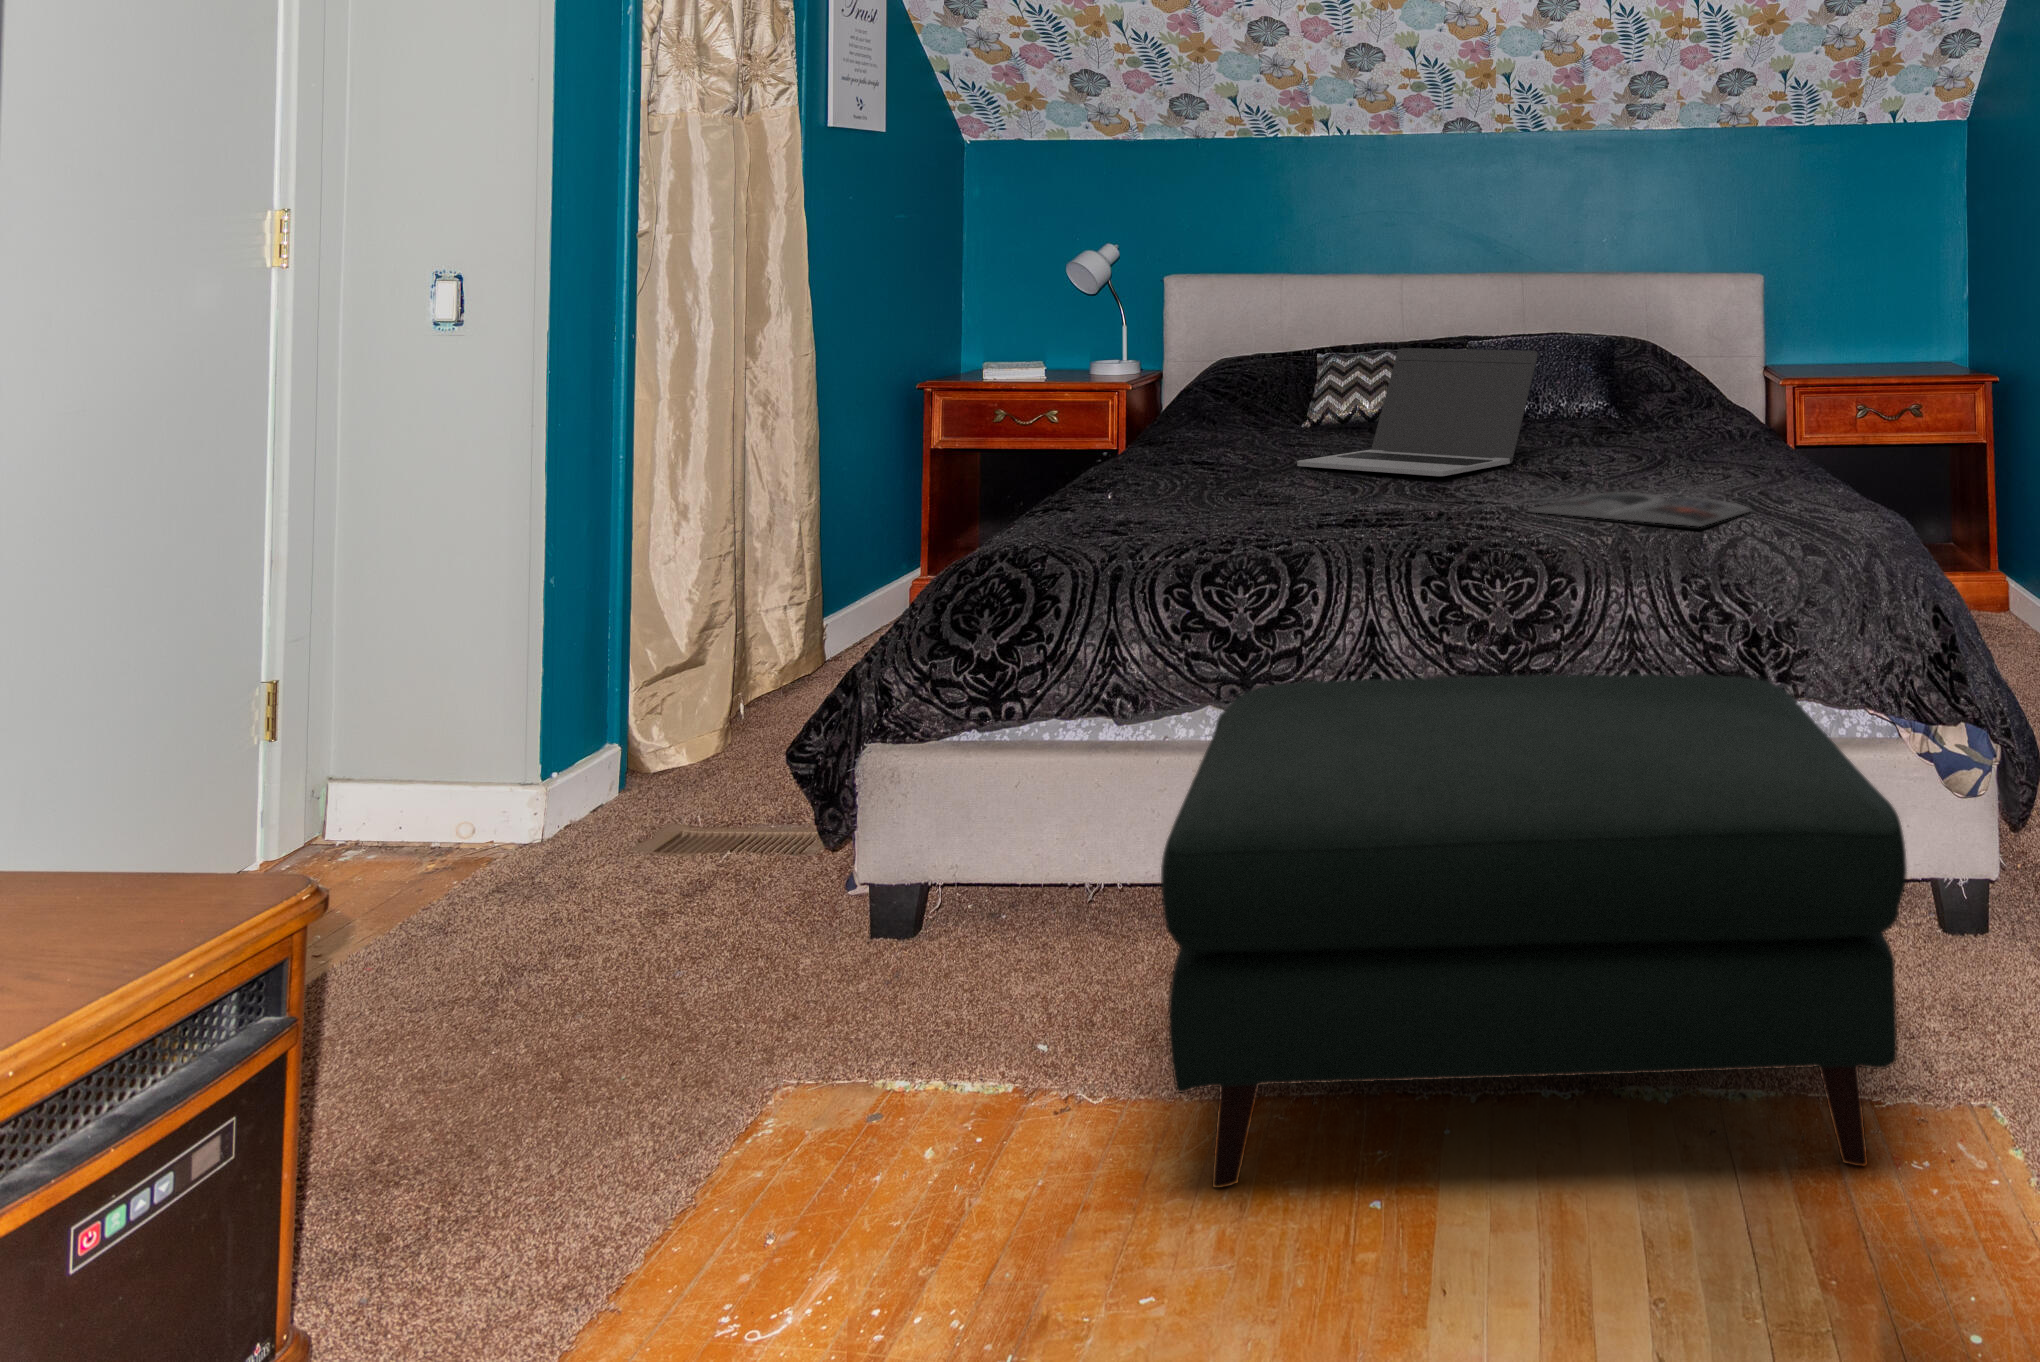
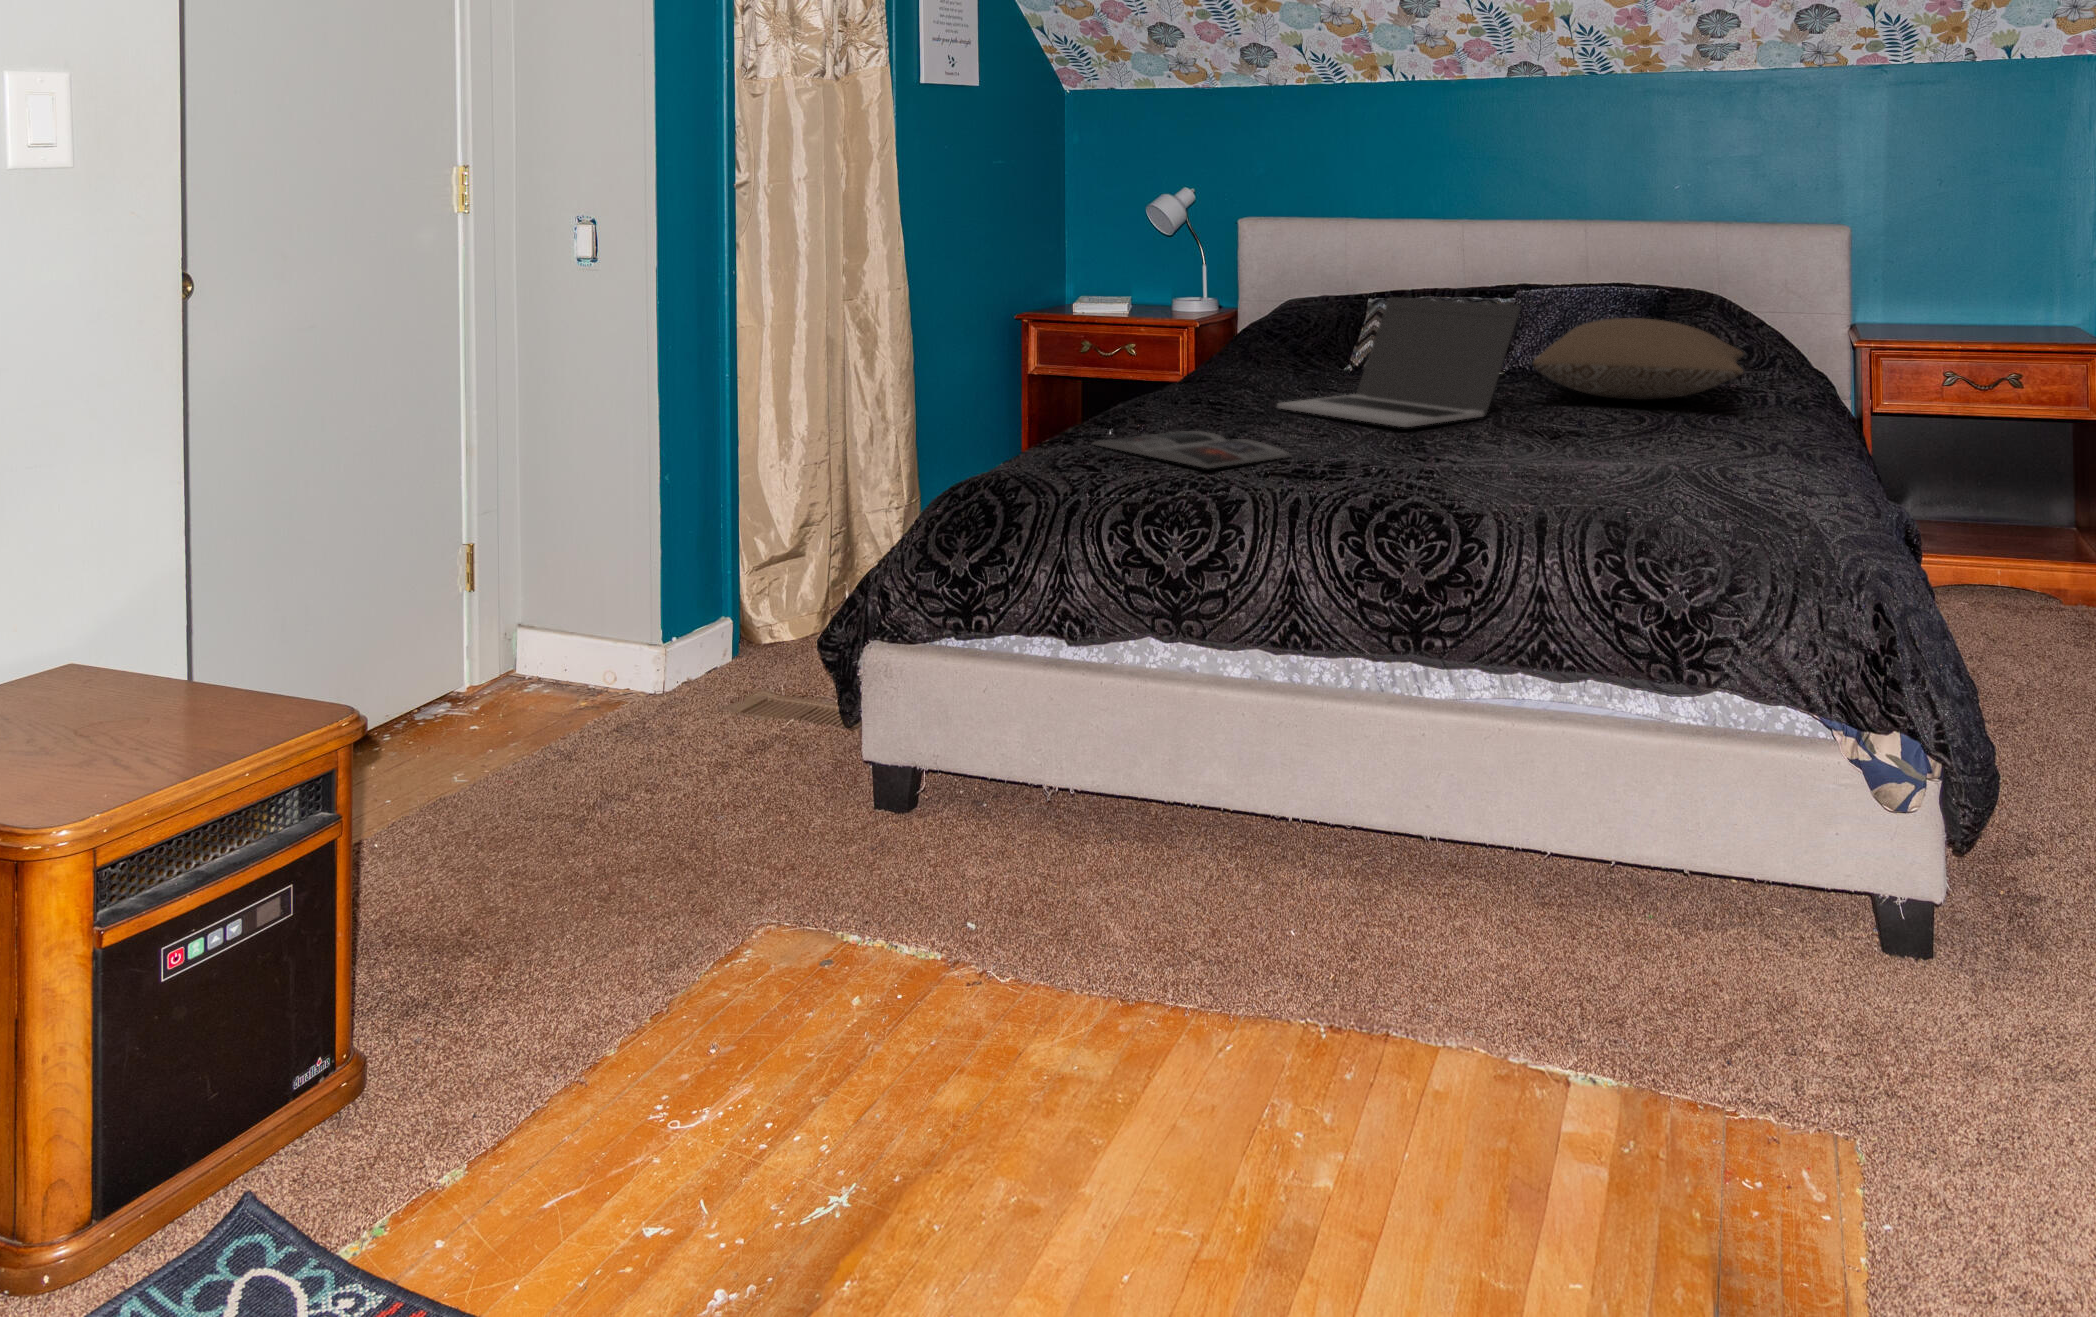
pillow: none [1549,364,1746,441] -> present [1533,318,1744,400]
magazine: present [1528,492,1751,526] -> present [1093,431,1290,468]
ottoman: present [1161,675,1907,1188] -> none [1026,623,1765,1182]

